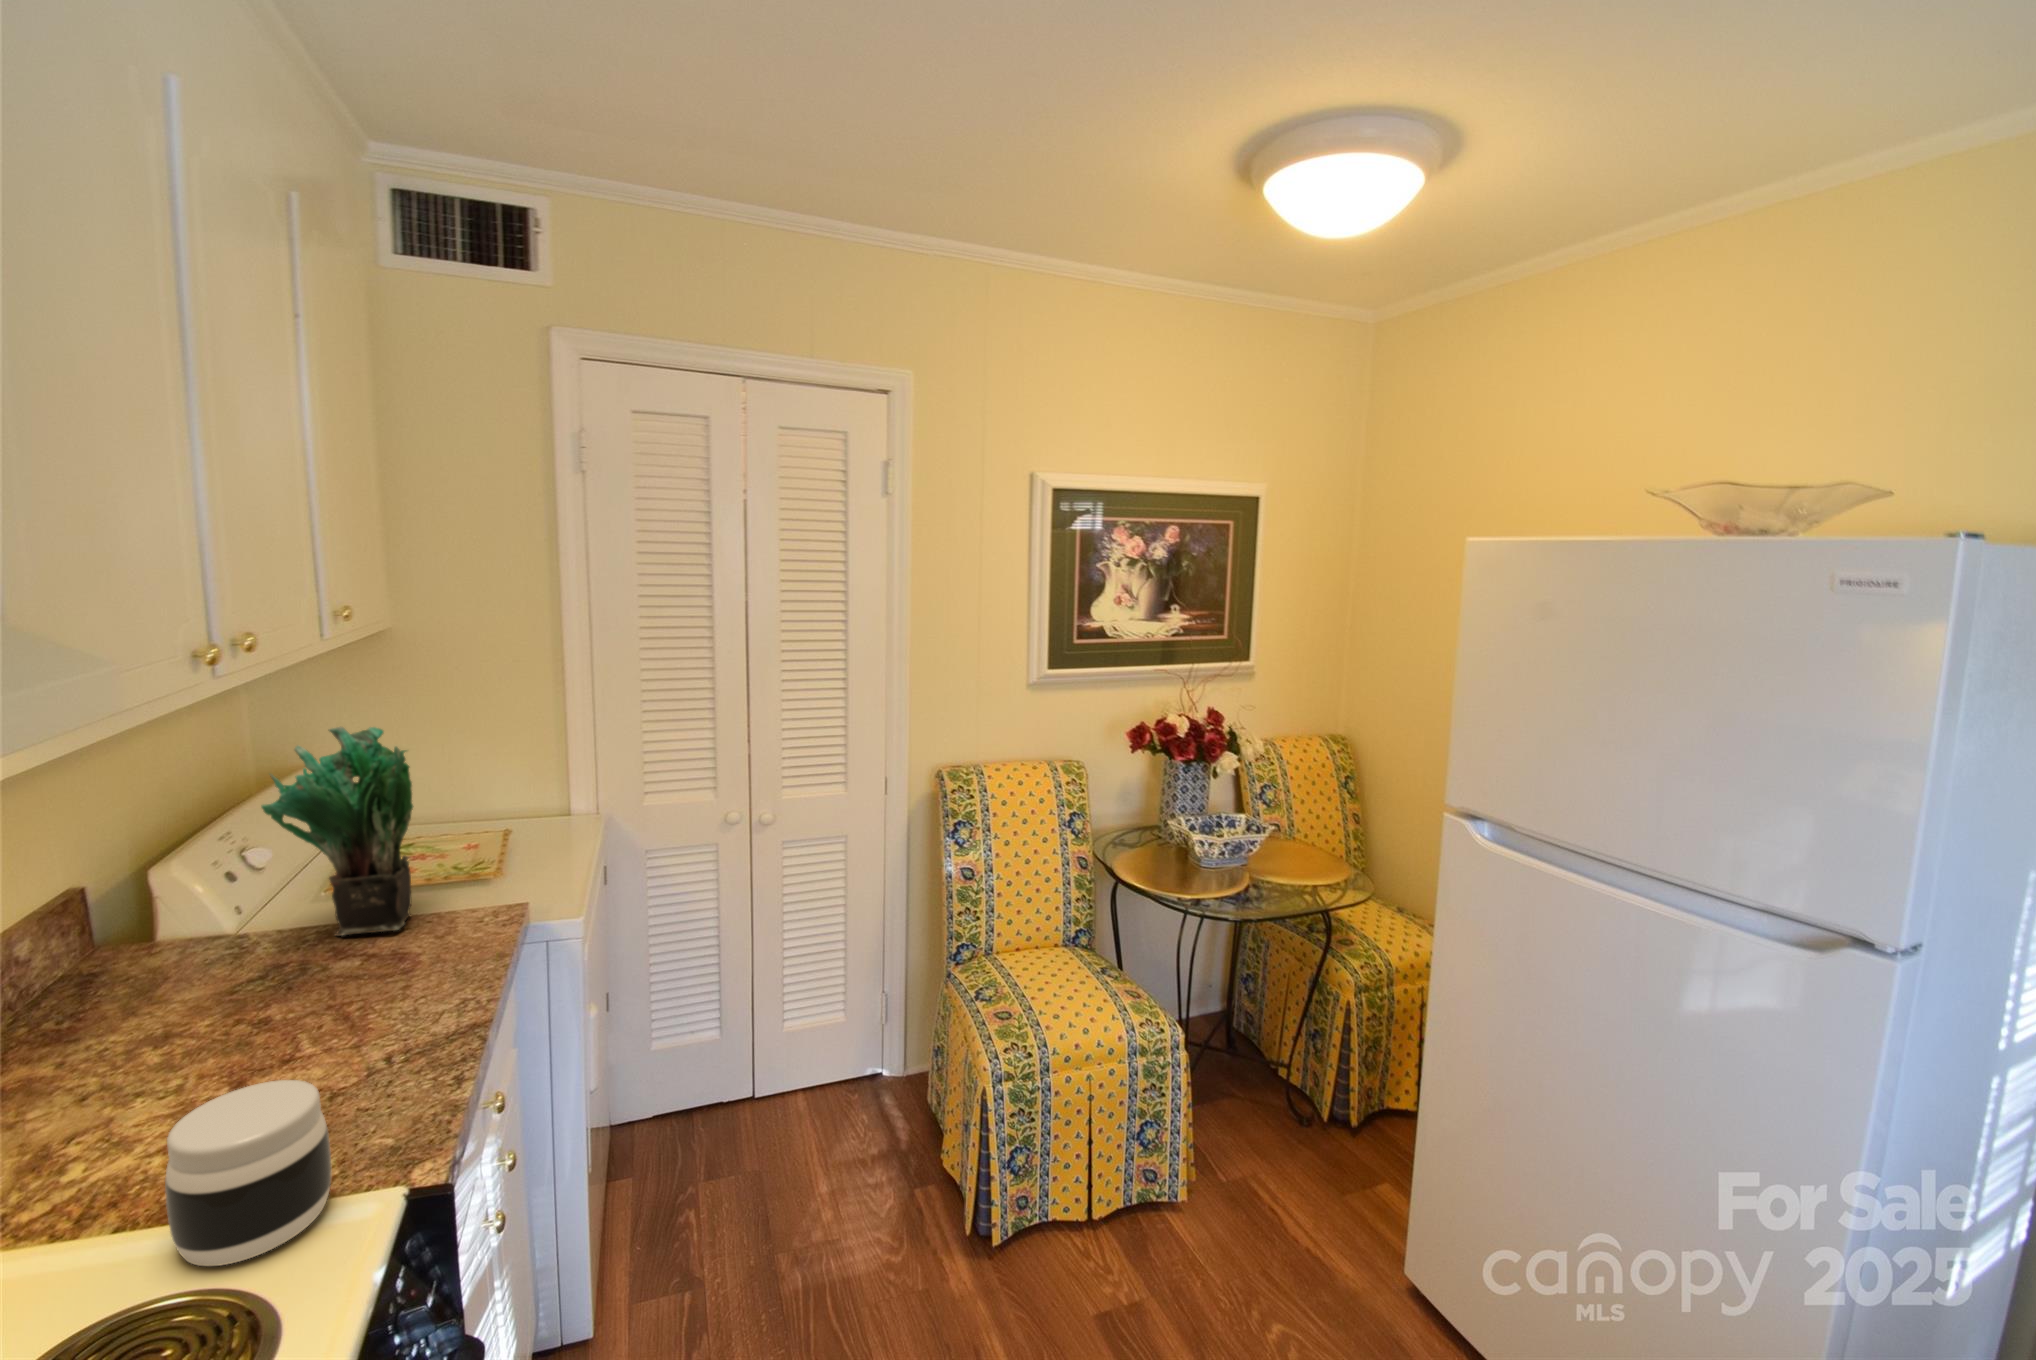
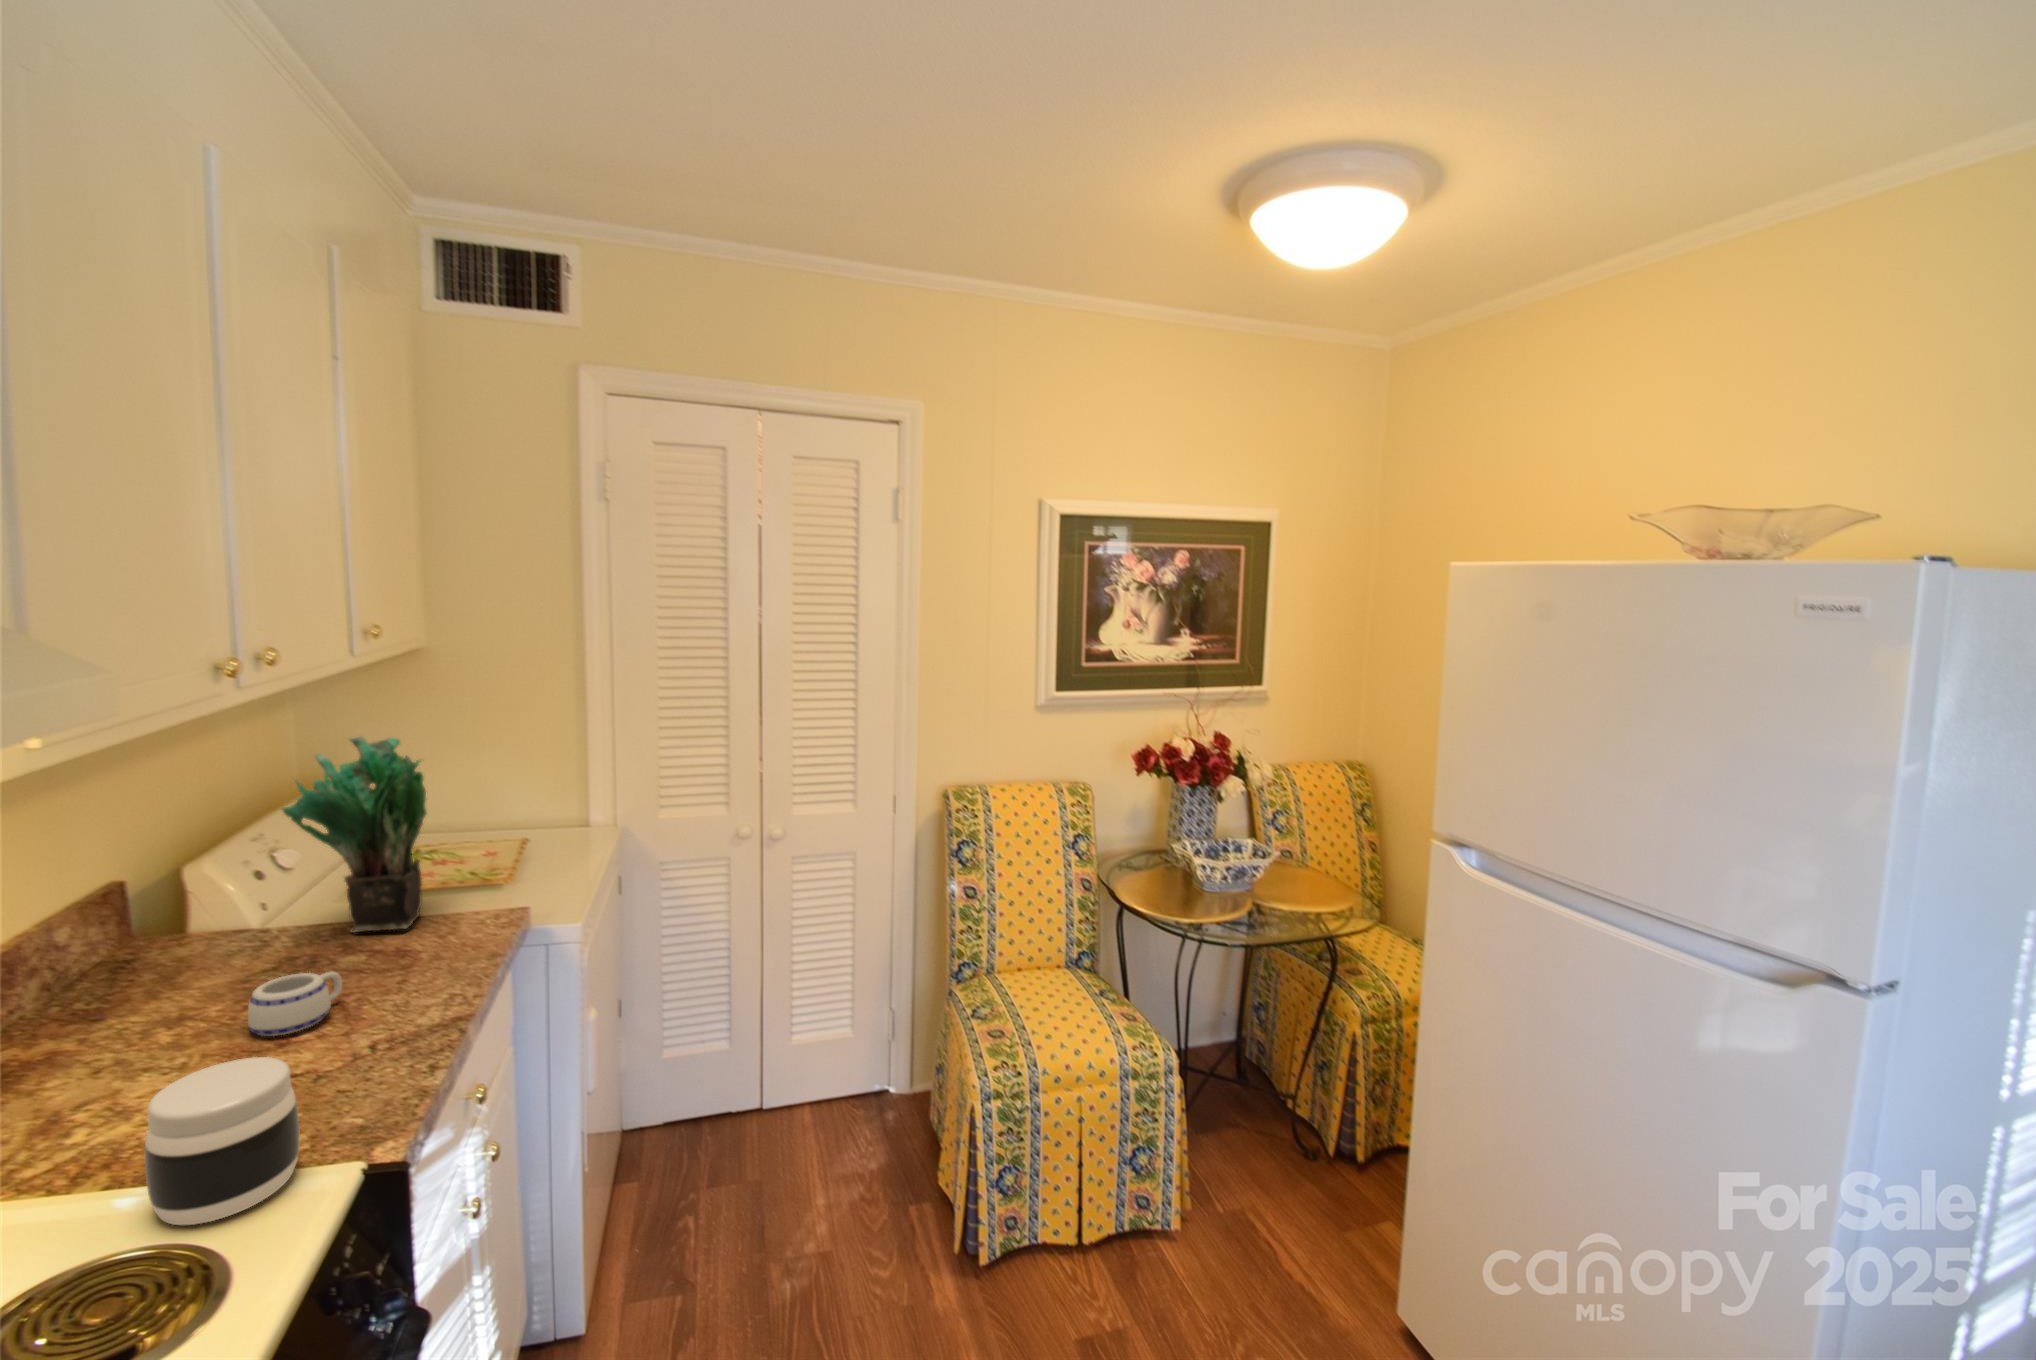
mug: none [243,980,343,1052] -> present [248,972,342,1036]

